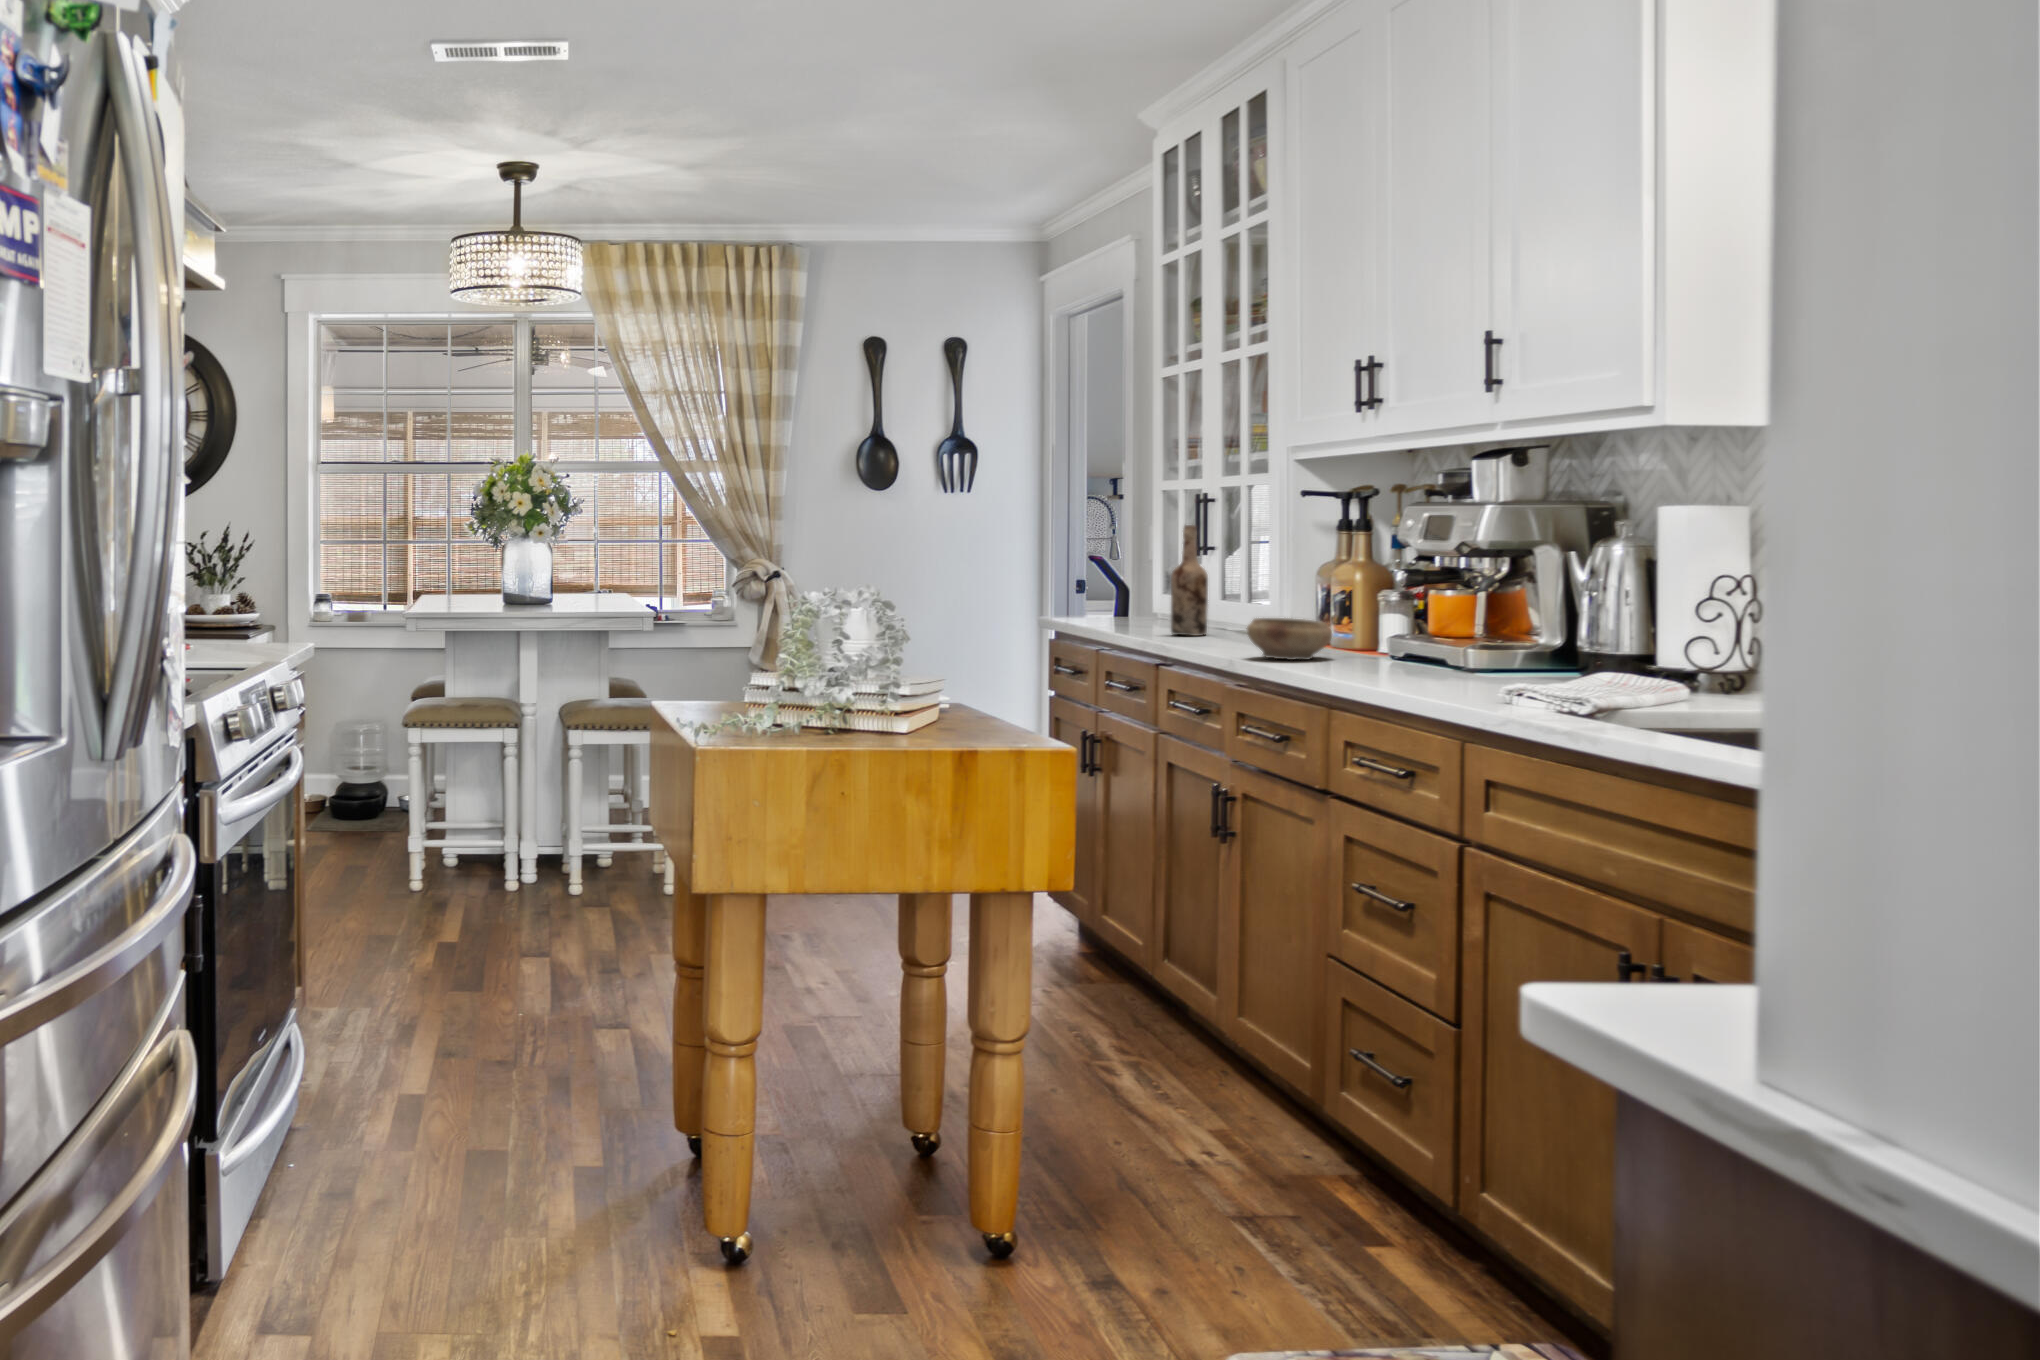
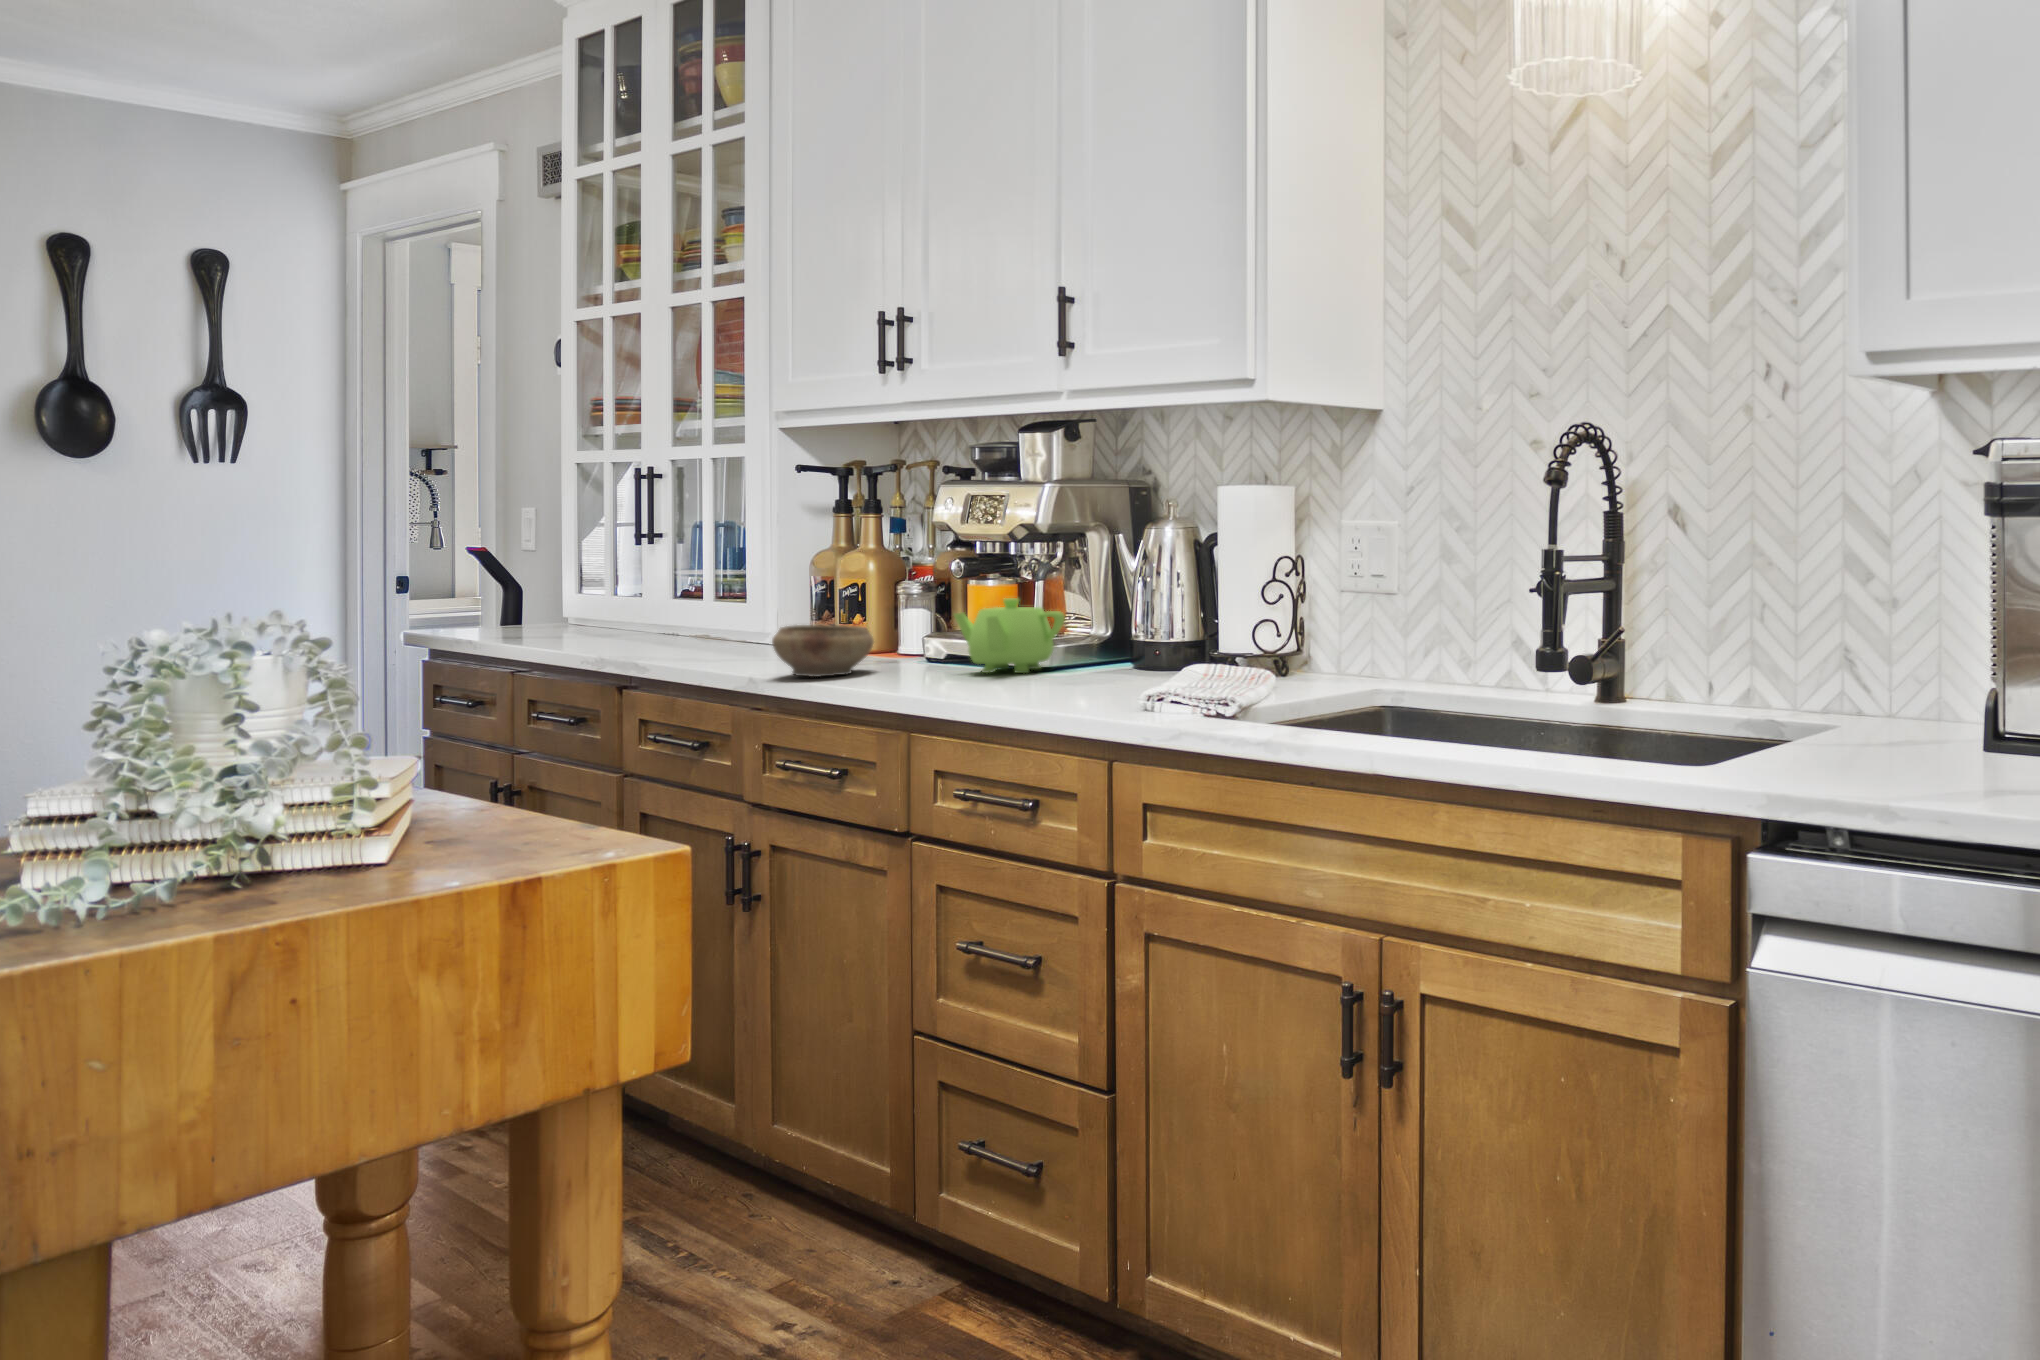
wine bottle: present [1171,525,1208,636] -> none [624,510,673,656]
teapot: none [1393,605,1497,671] -> present [954,598,1065,673]

